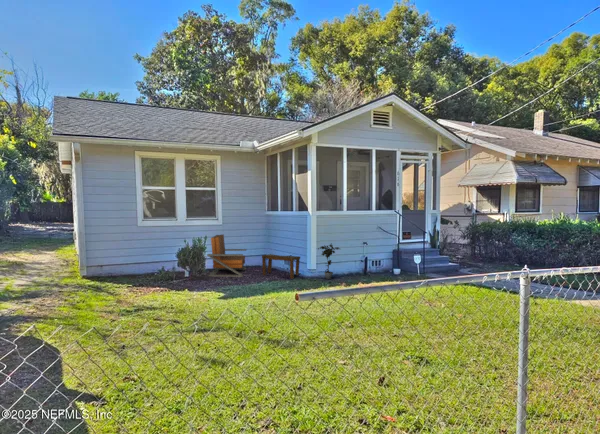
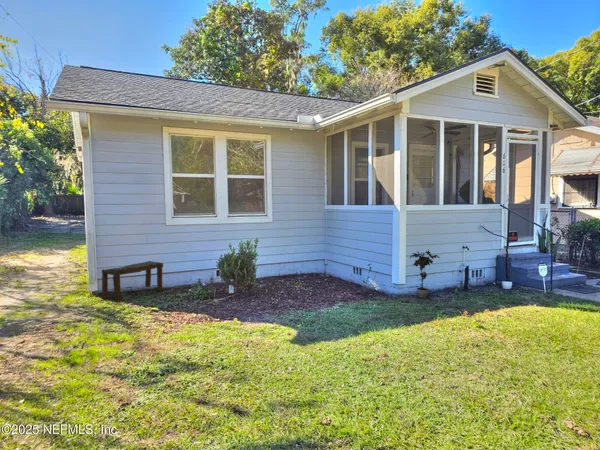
lounge chair: present [207,235,246,277] -> none [257,236,304,293]
bench: present [262,254,300,279] -> present [102,261,163,302]

